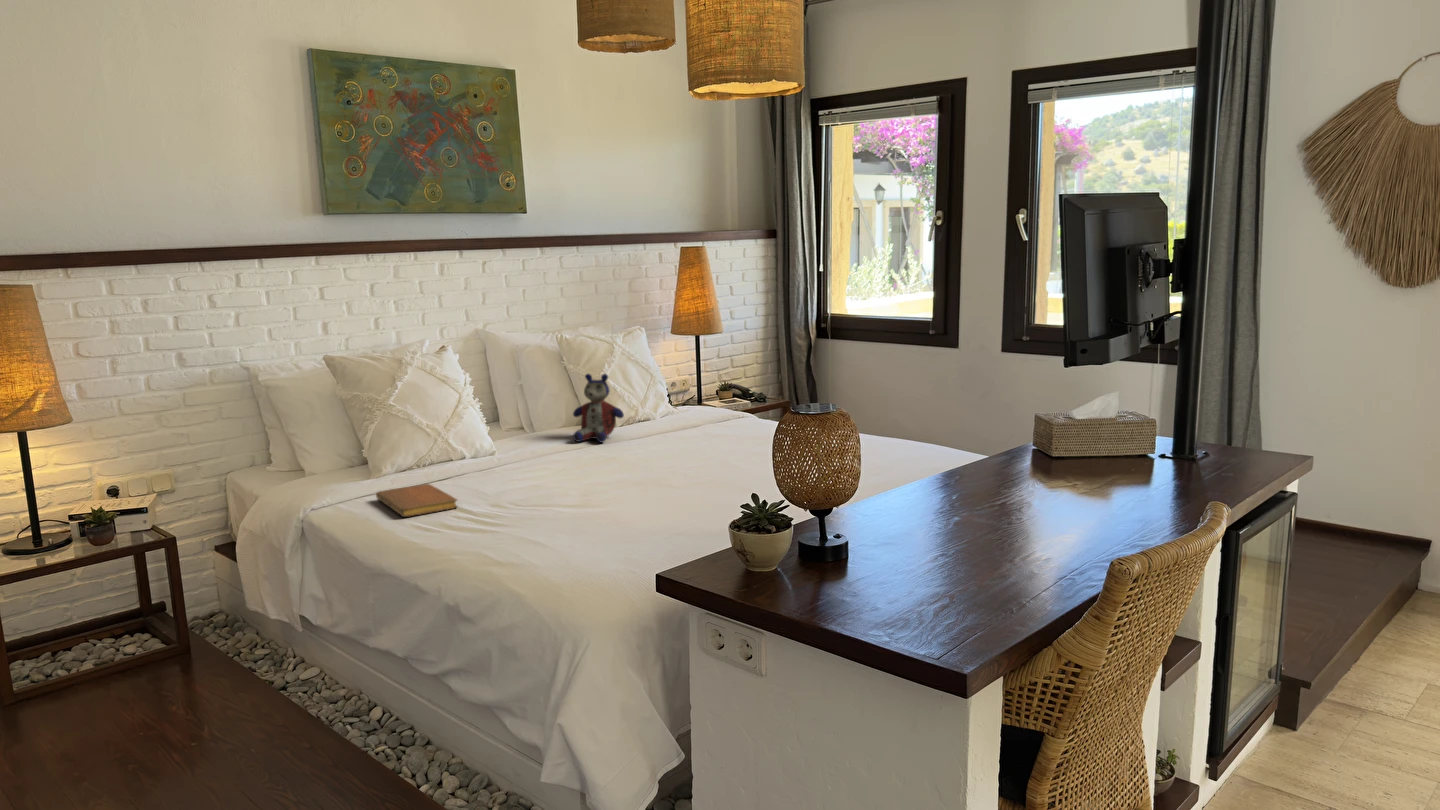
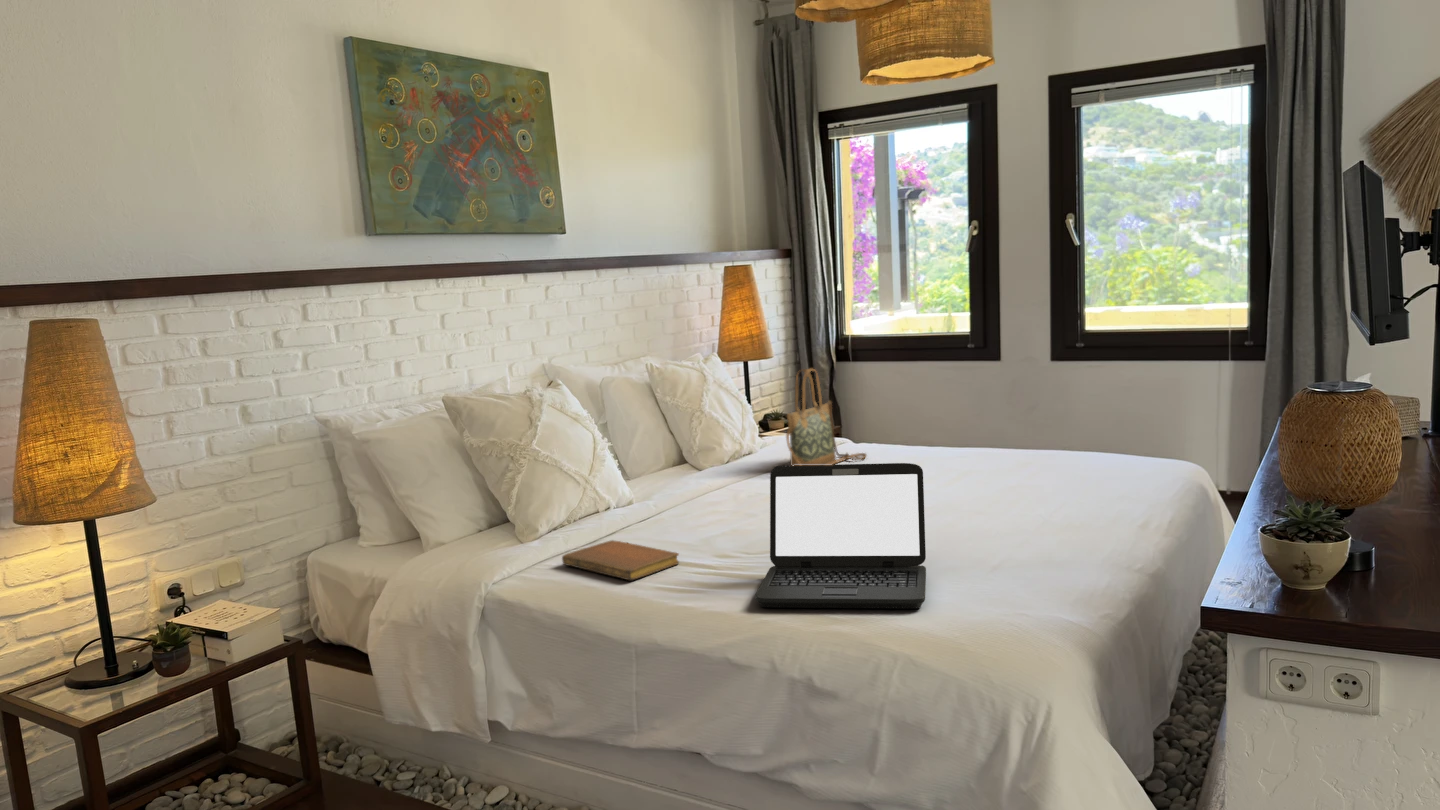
handbag: none [650,349,736,441] -> present [786,369,866,466]
stuffed bear: present [573,374,624,442] -> none [689,402,750,482]
laptop: none [457,435,624,562] -> present [755,463,926,609]

